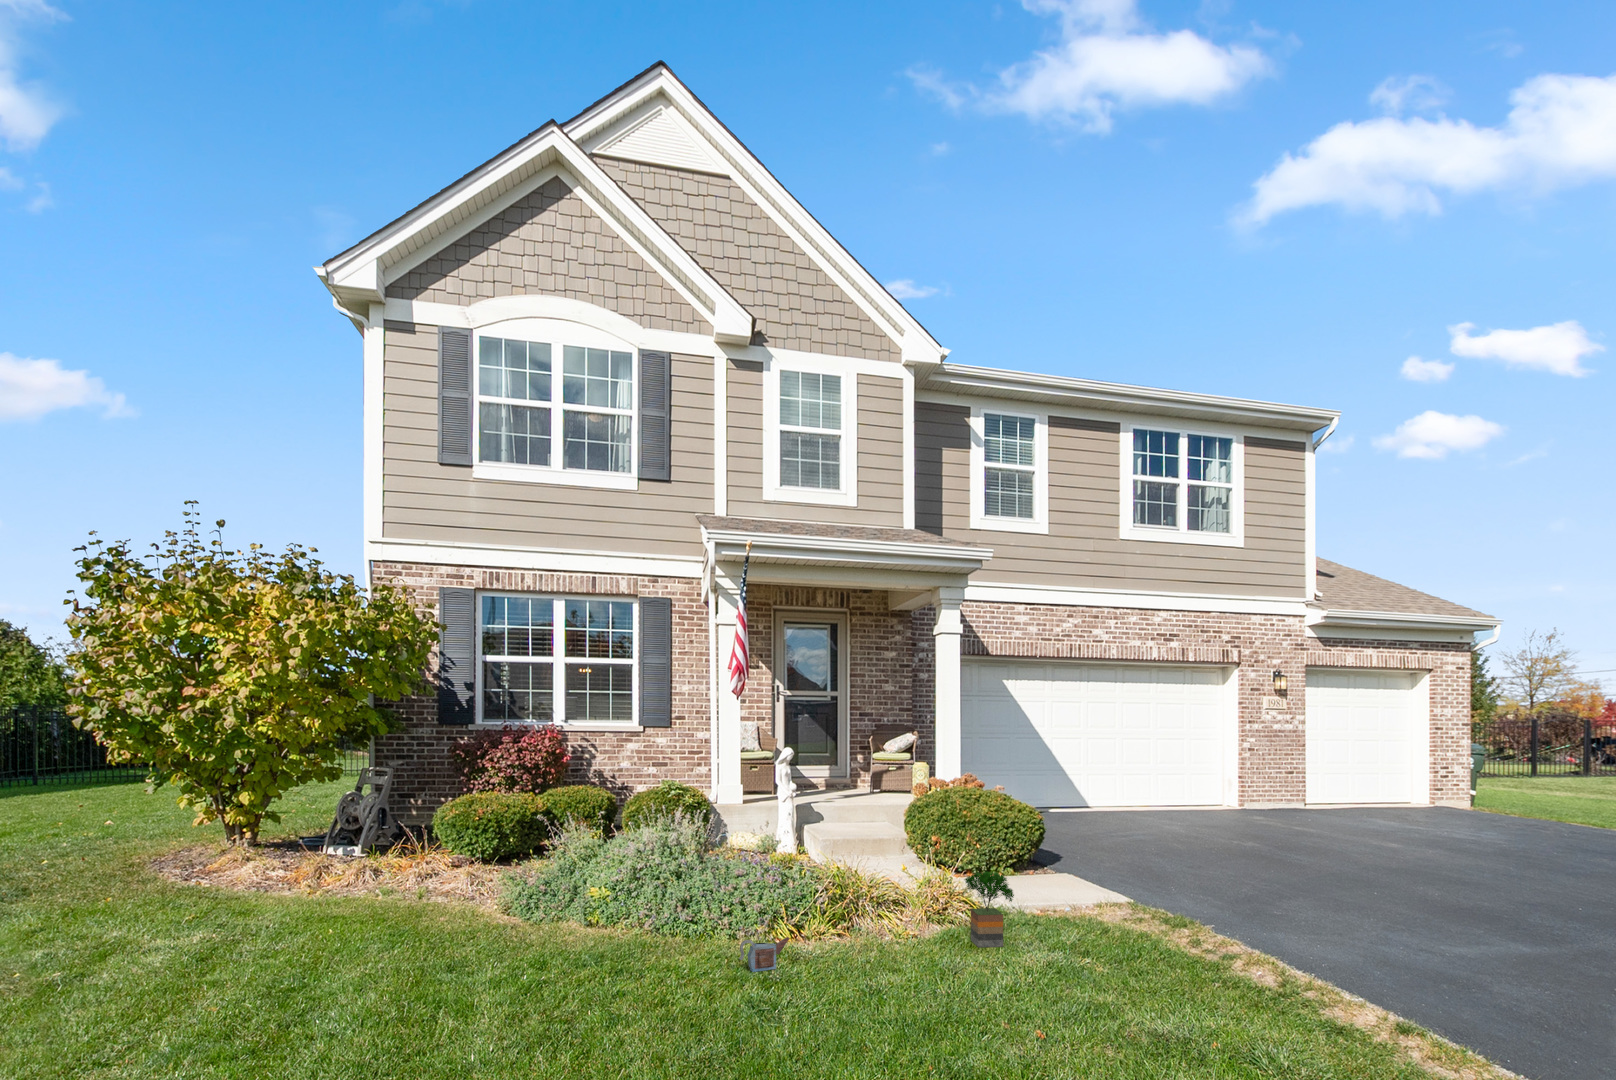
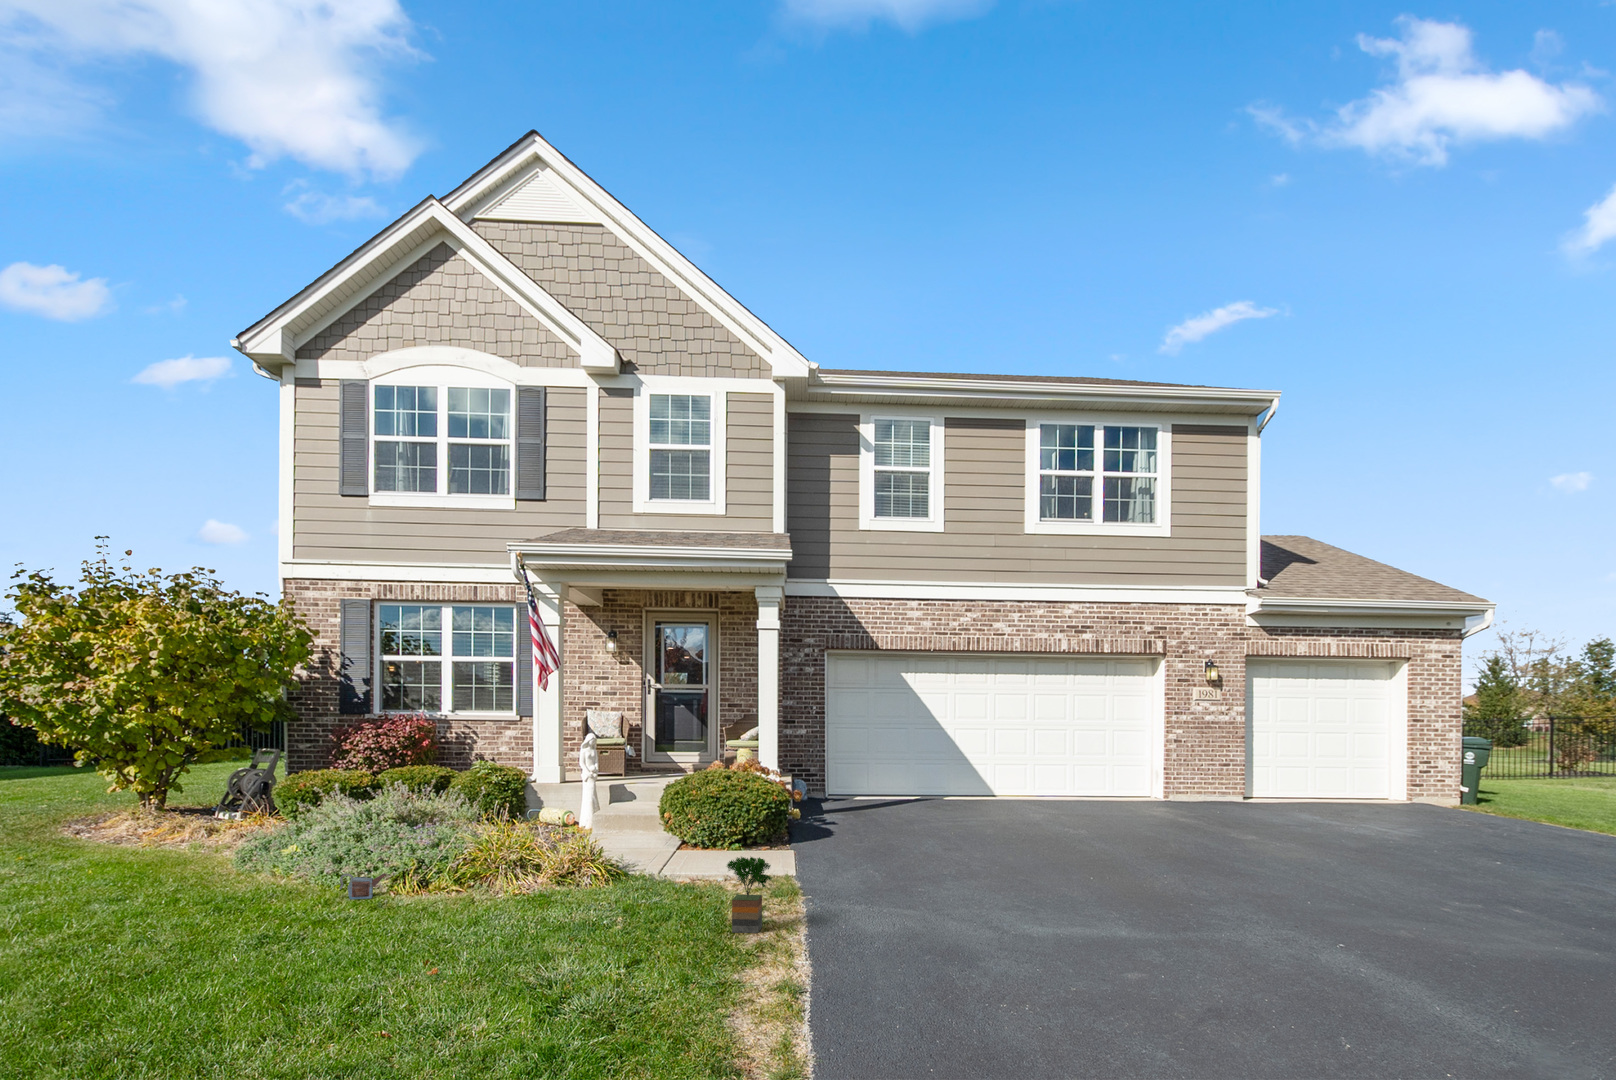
potted tree: present [965,871,1014,947] -> present [727,857,771,933]

